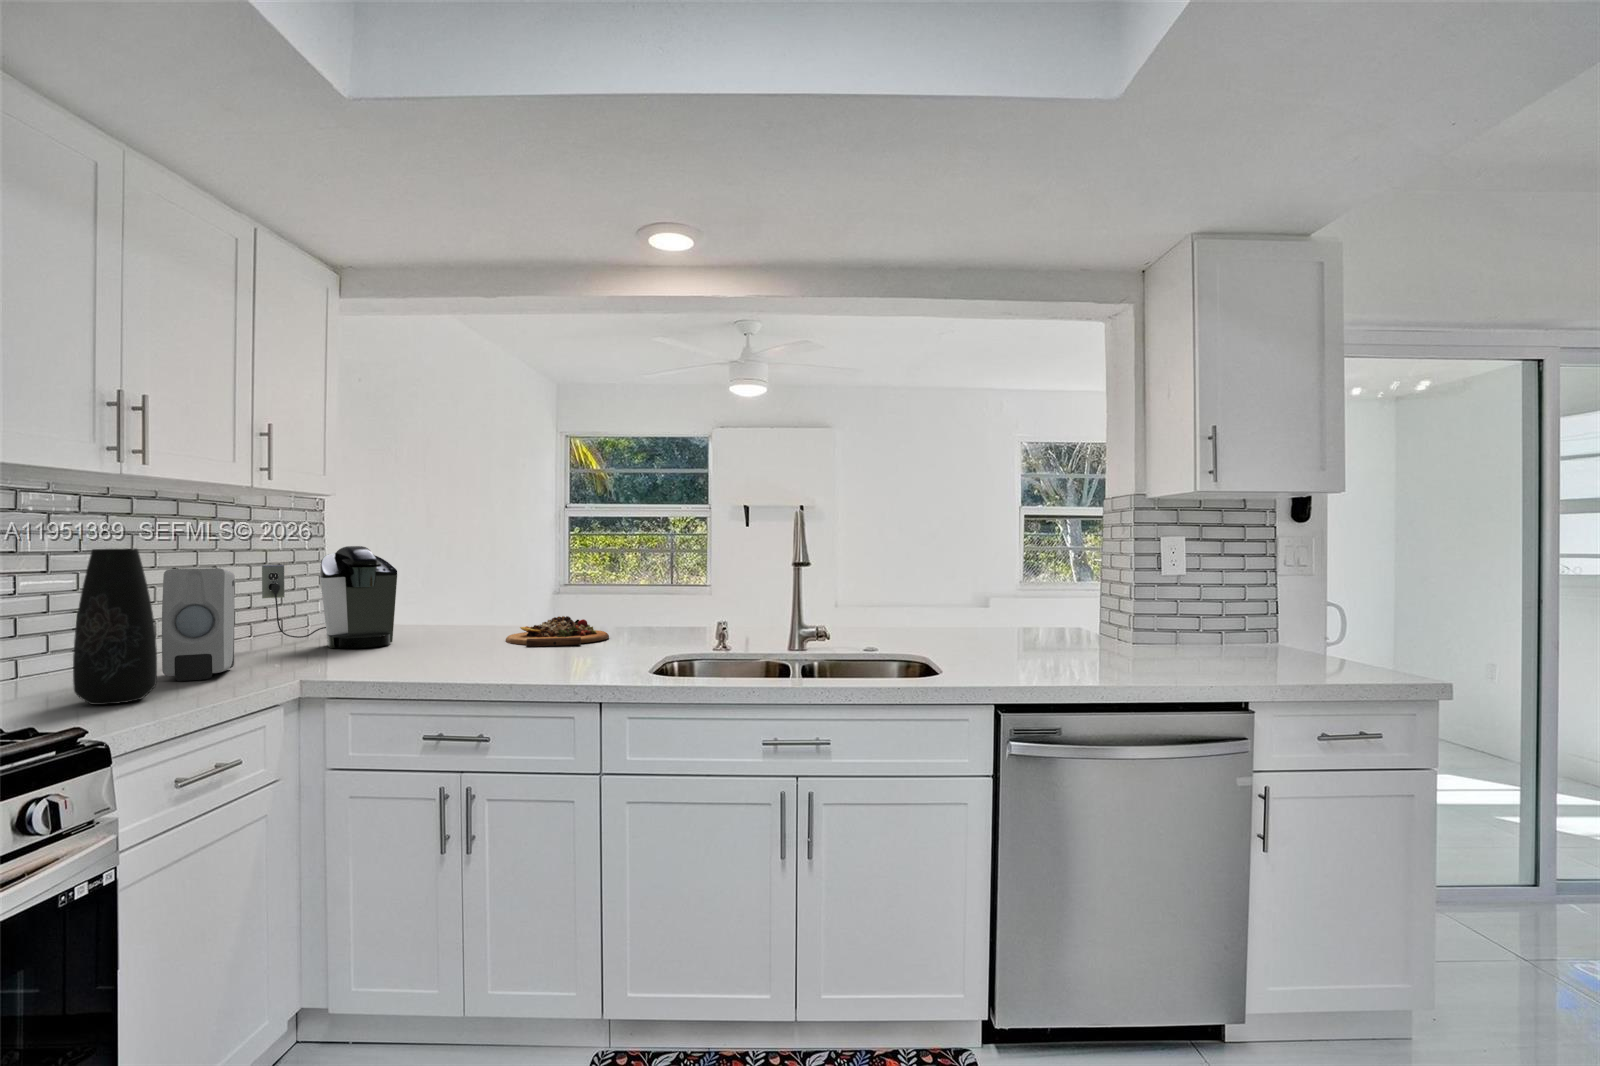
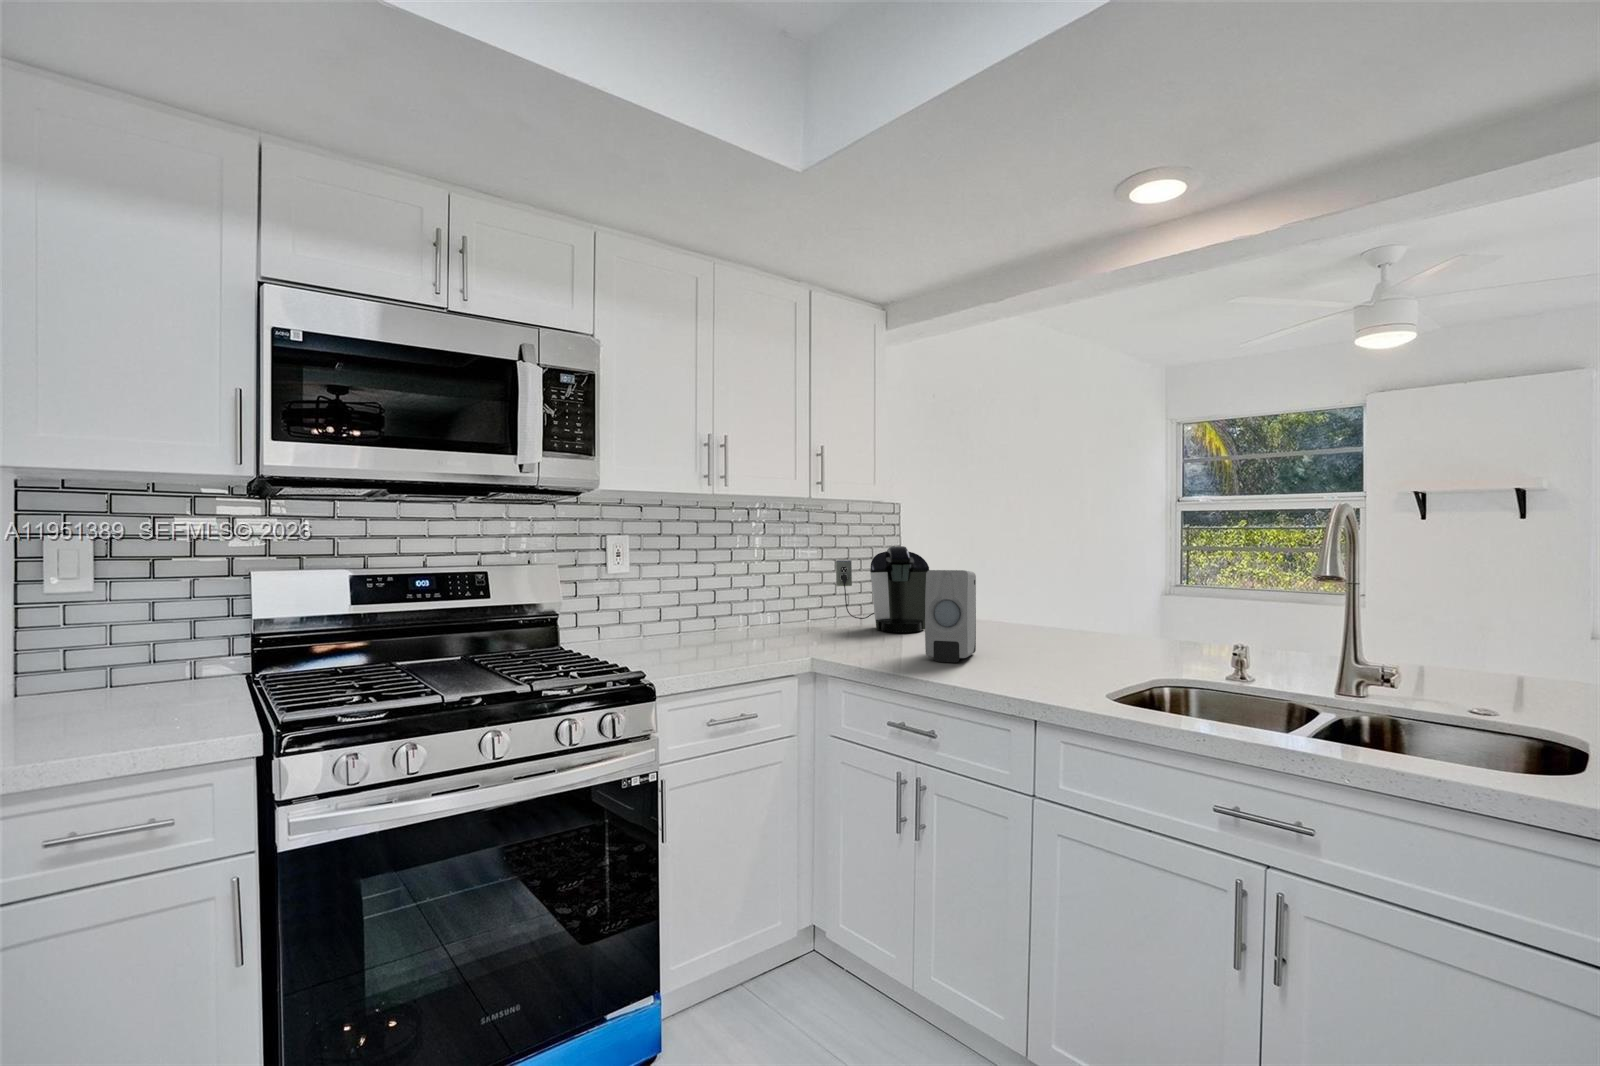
vase: present [73,549,157,705] -> none [670,551,716,661]
soap dispenser: present [162,568,235,681] -> present [925,570,976,663]
cutting board: present [506,616,609,647] -> none [1017,619,1124,652]

